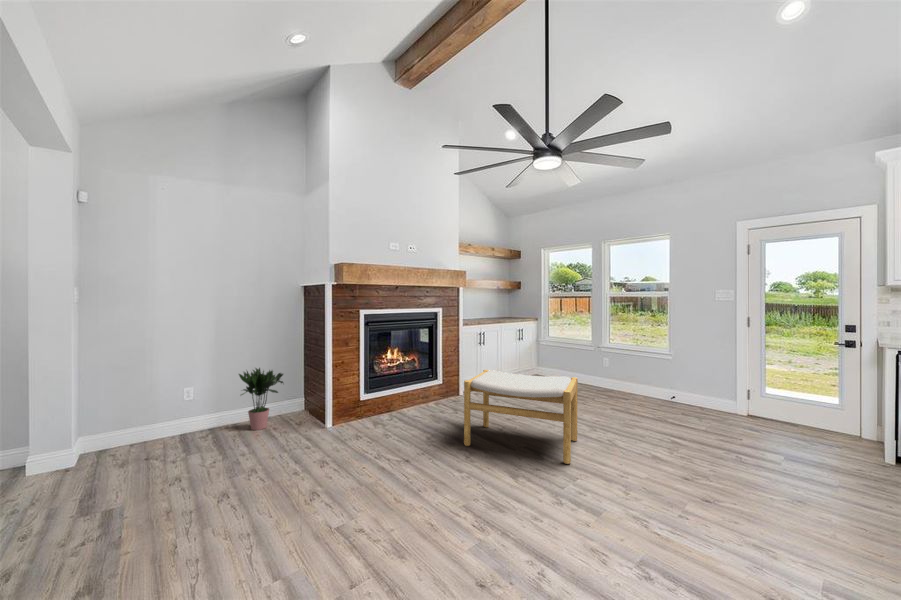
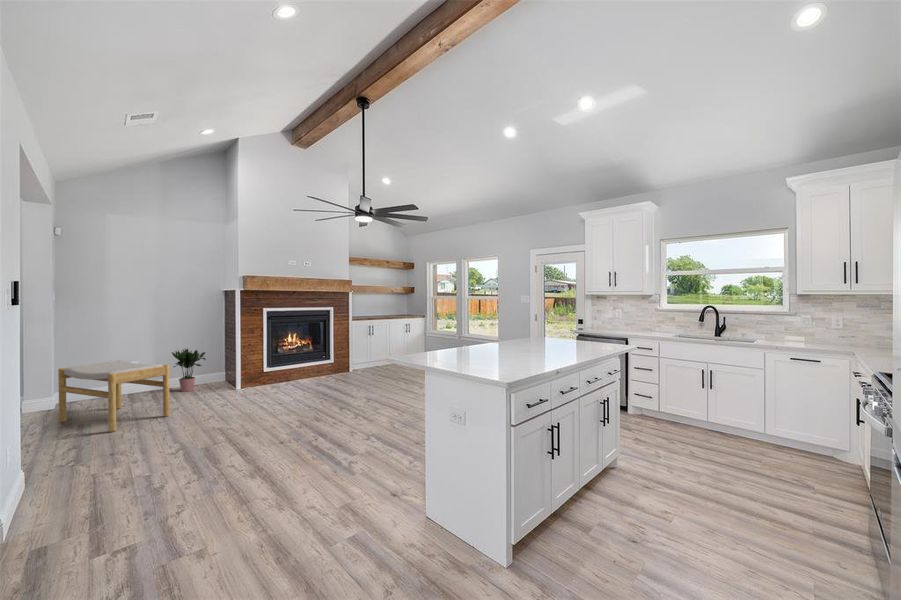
footstool: present [464,370,578,464] -> present [58,361,170,432]

